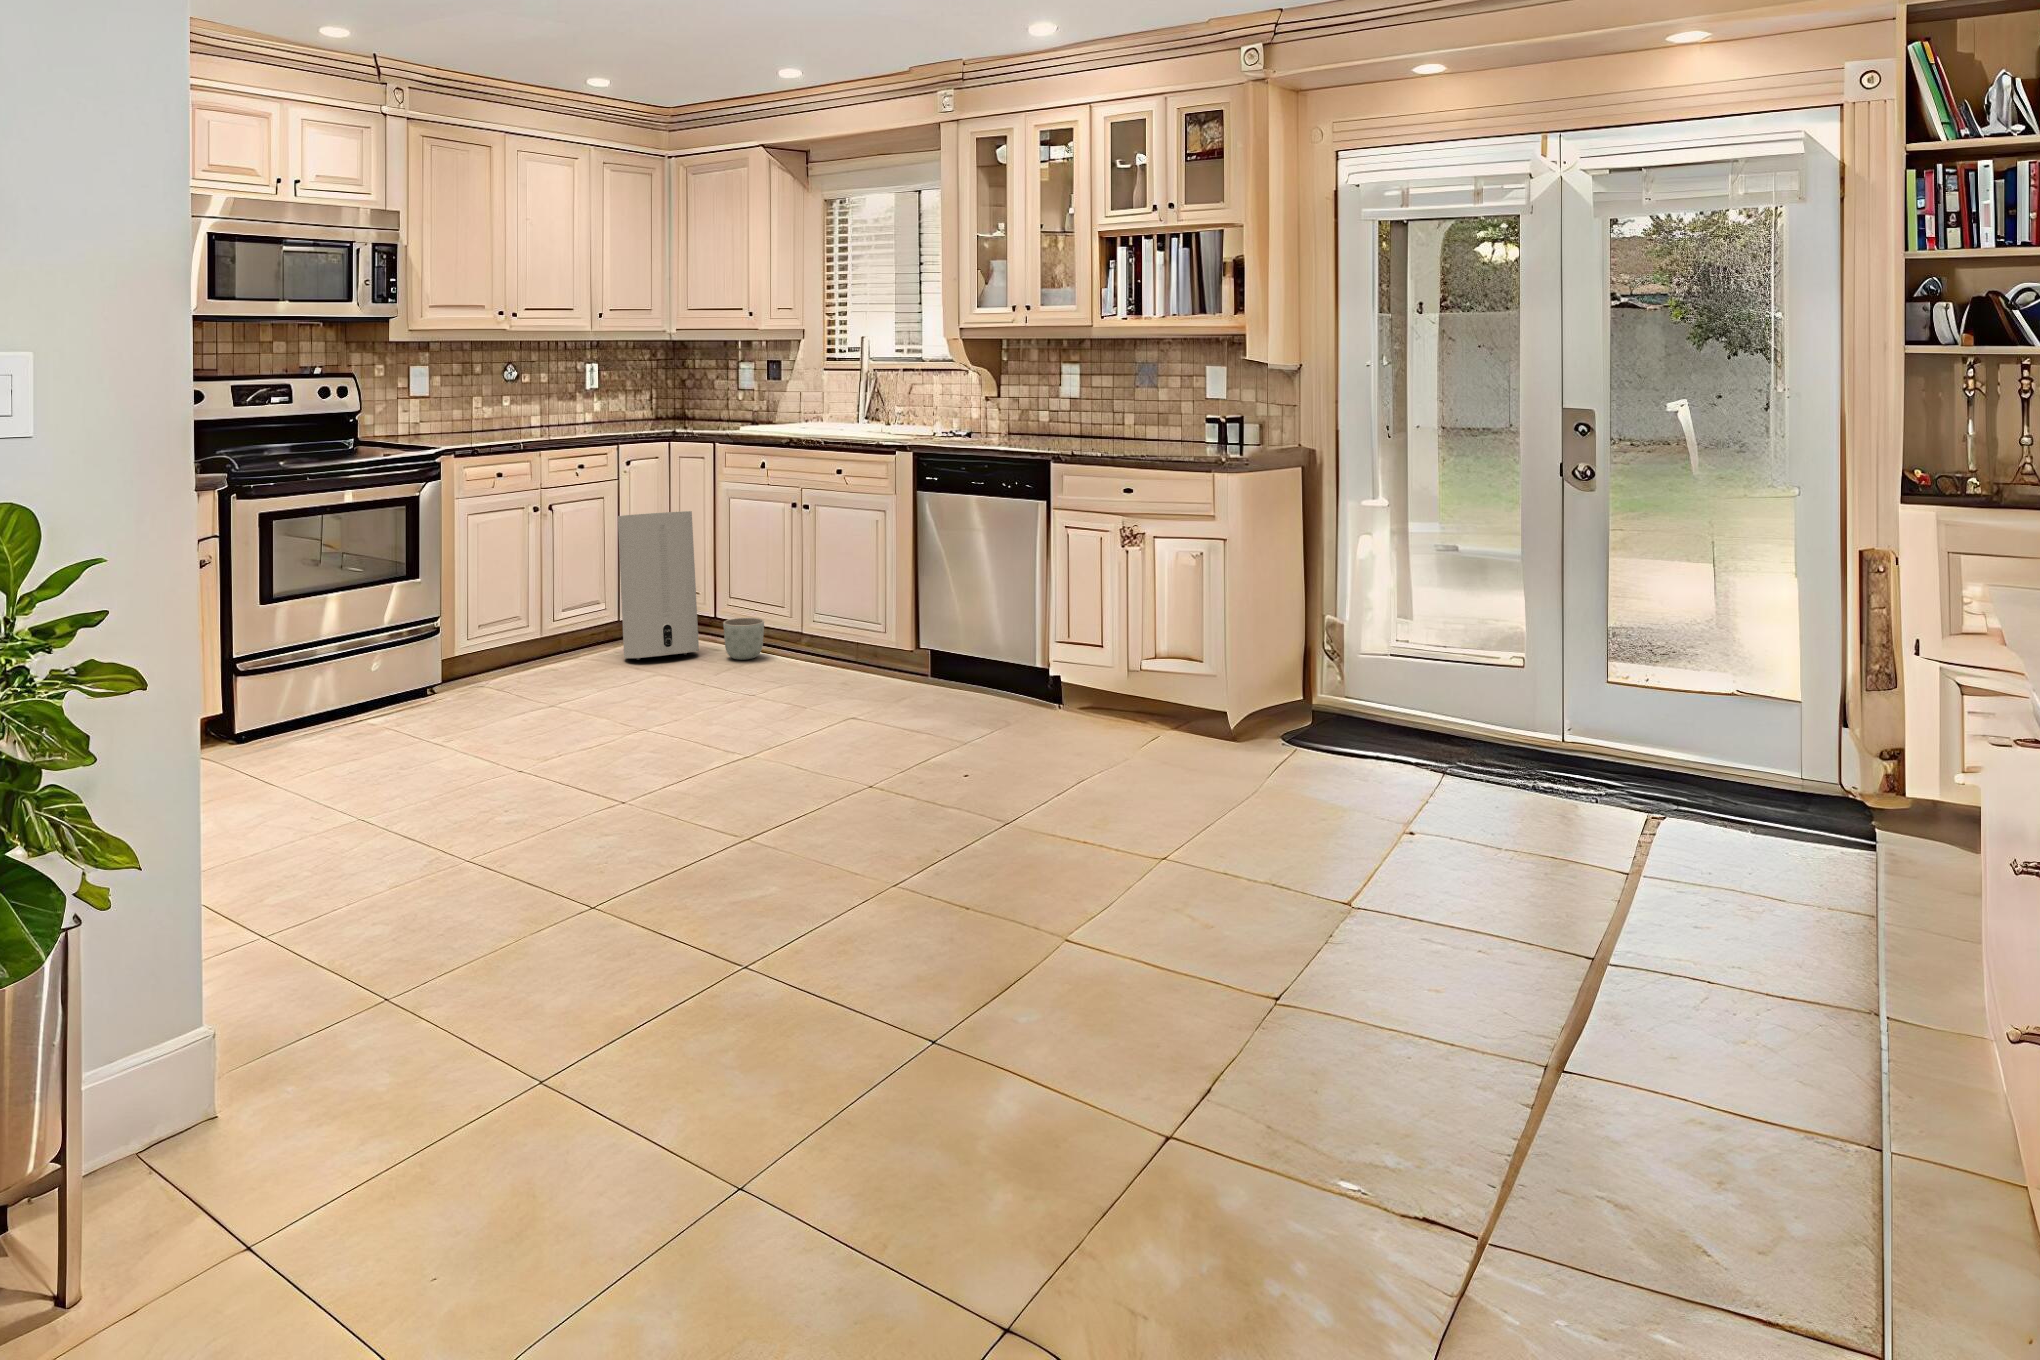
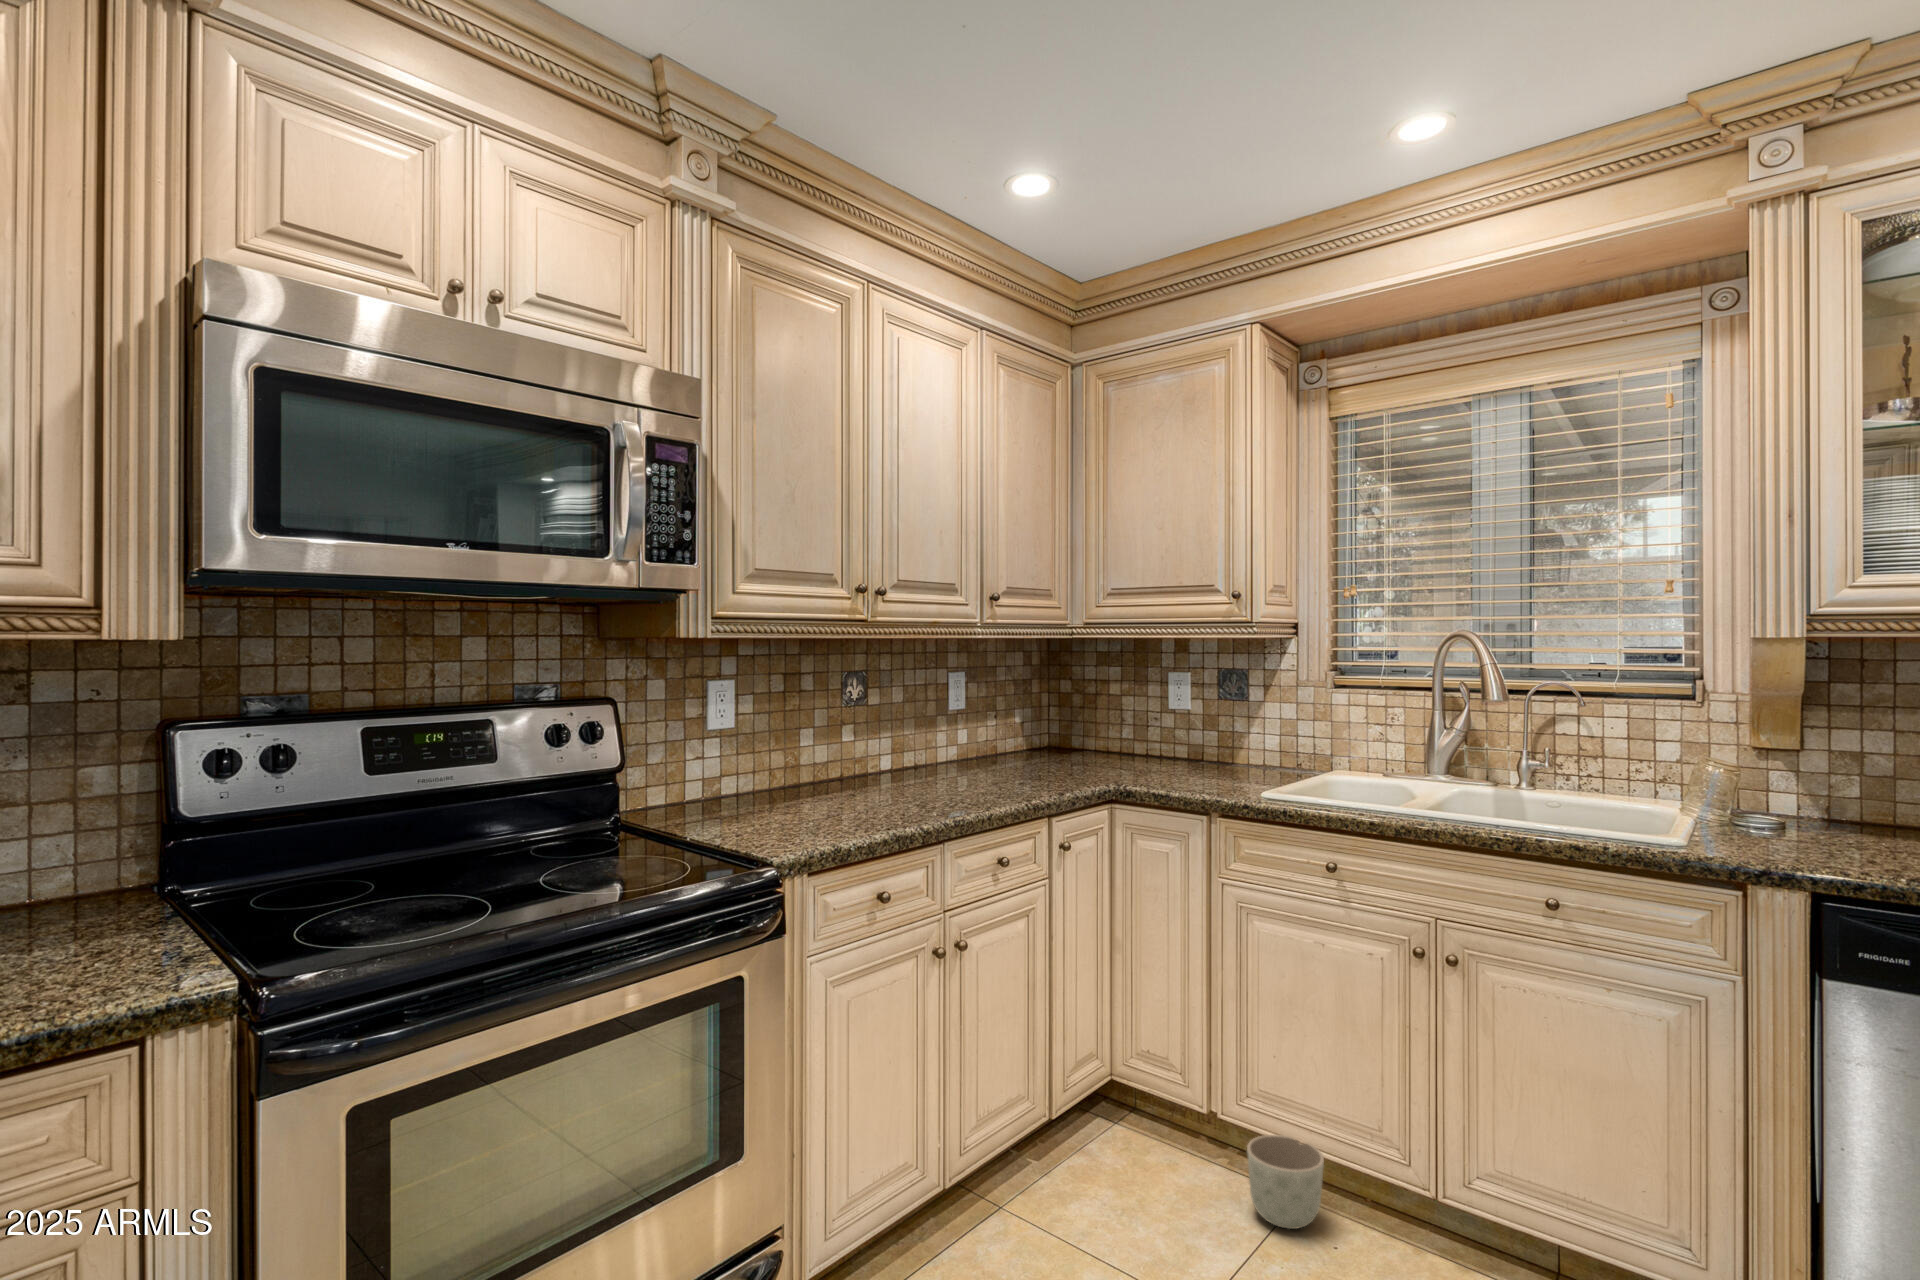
air purifier: present [618,511,699,660] -> none [1053,935,1196,1224]

